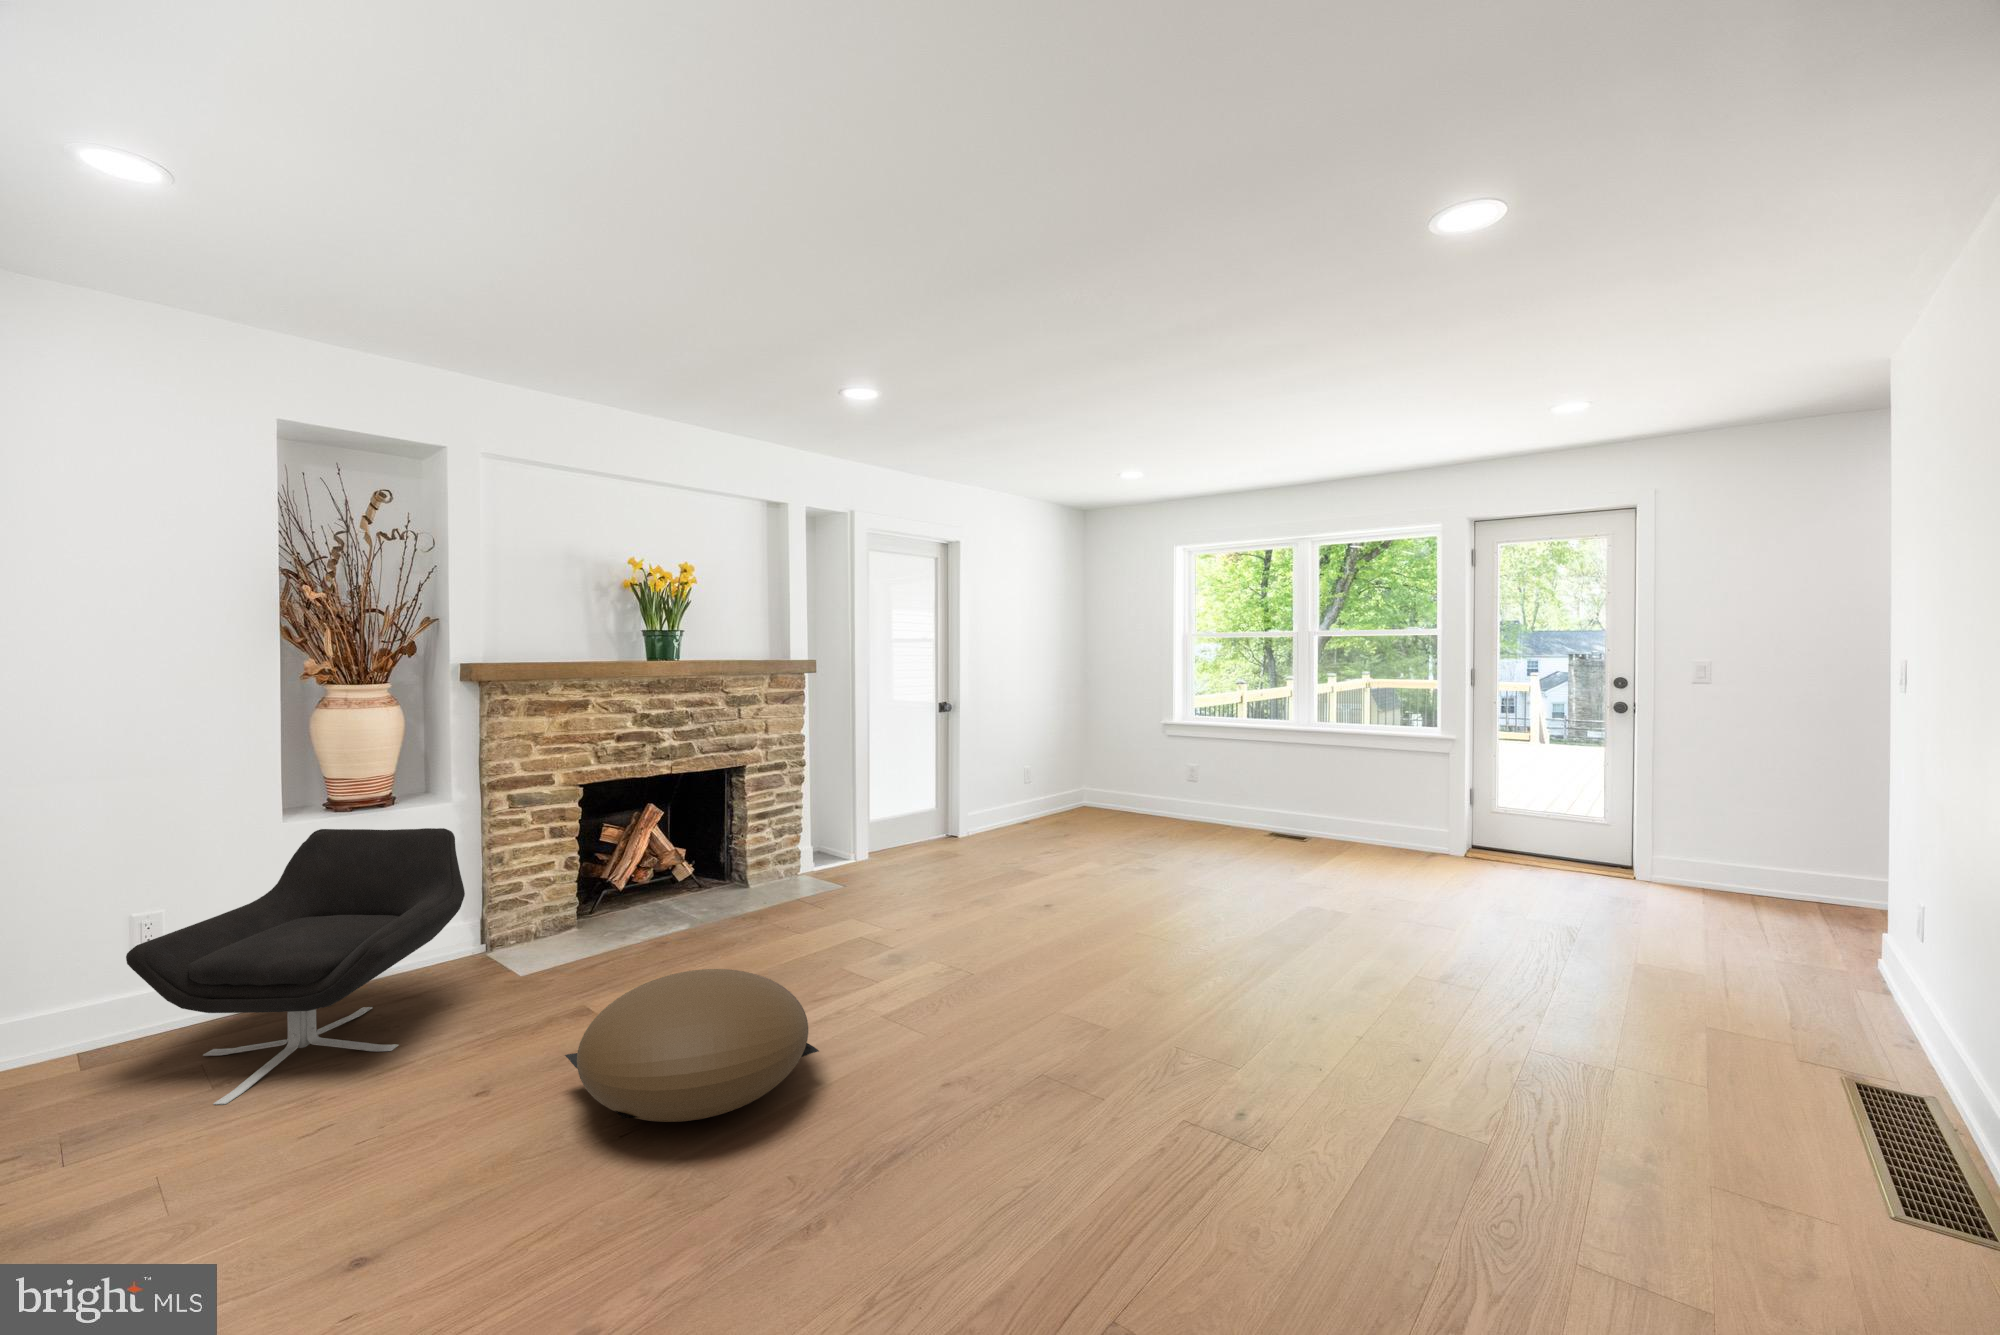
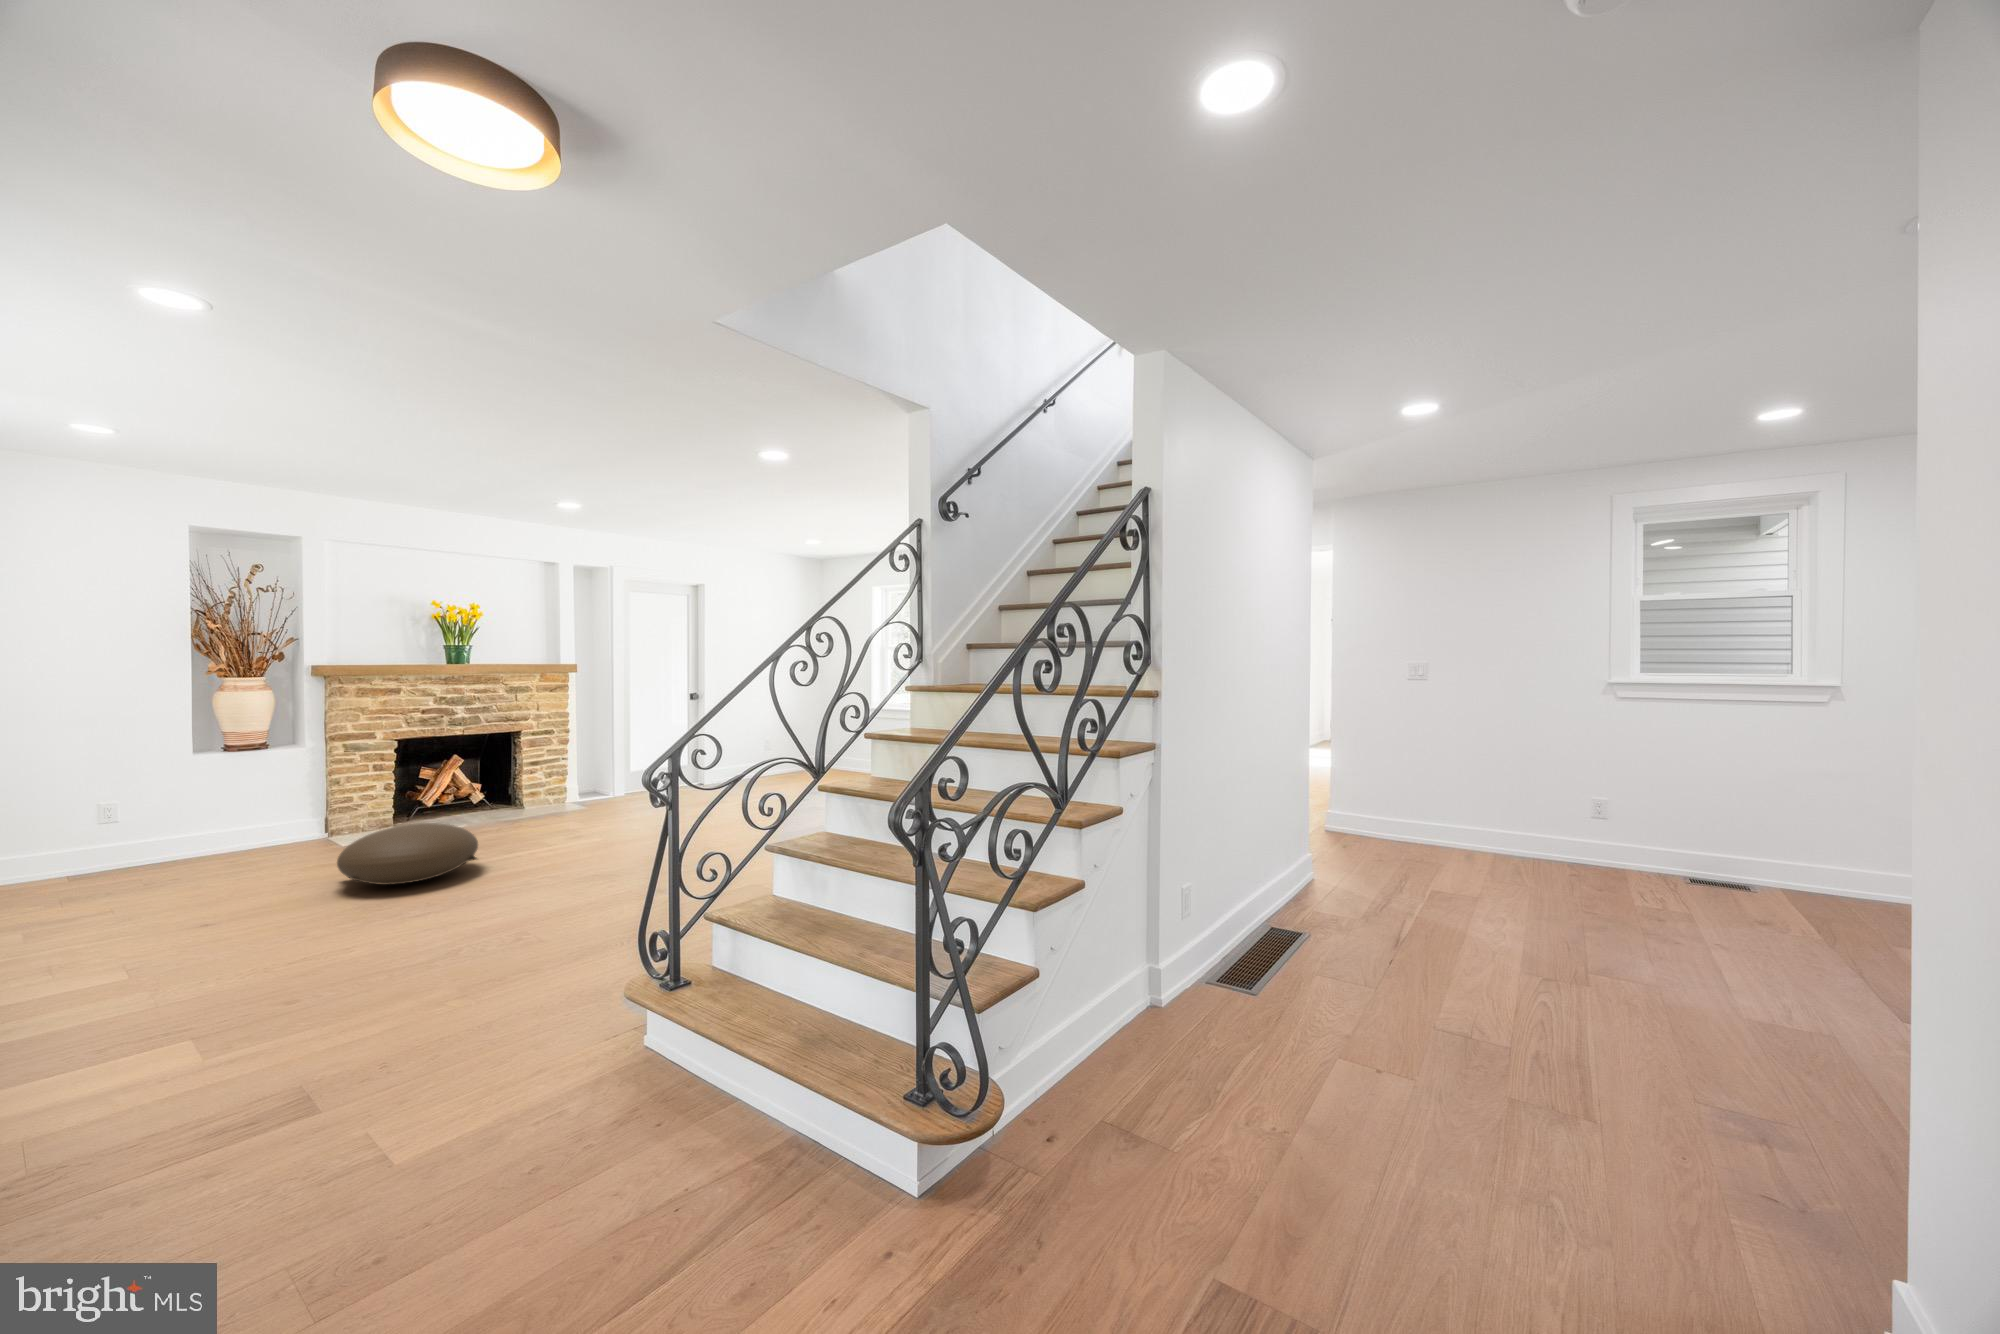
lounge chair: present [126,828,465,1105] -> none [94,758,302,890]

